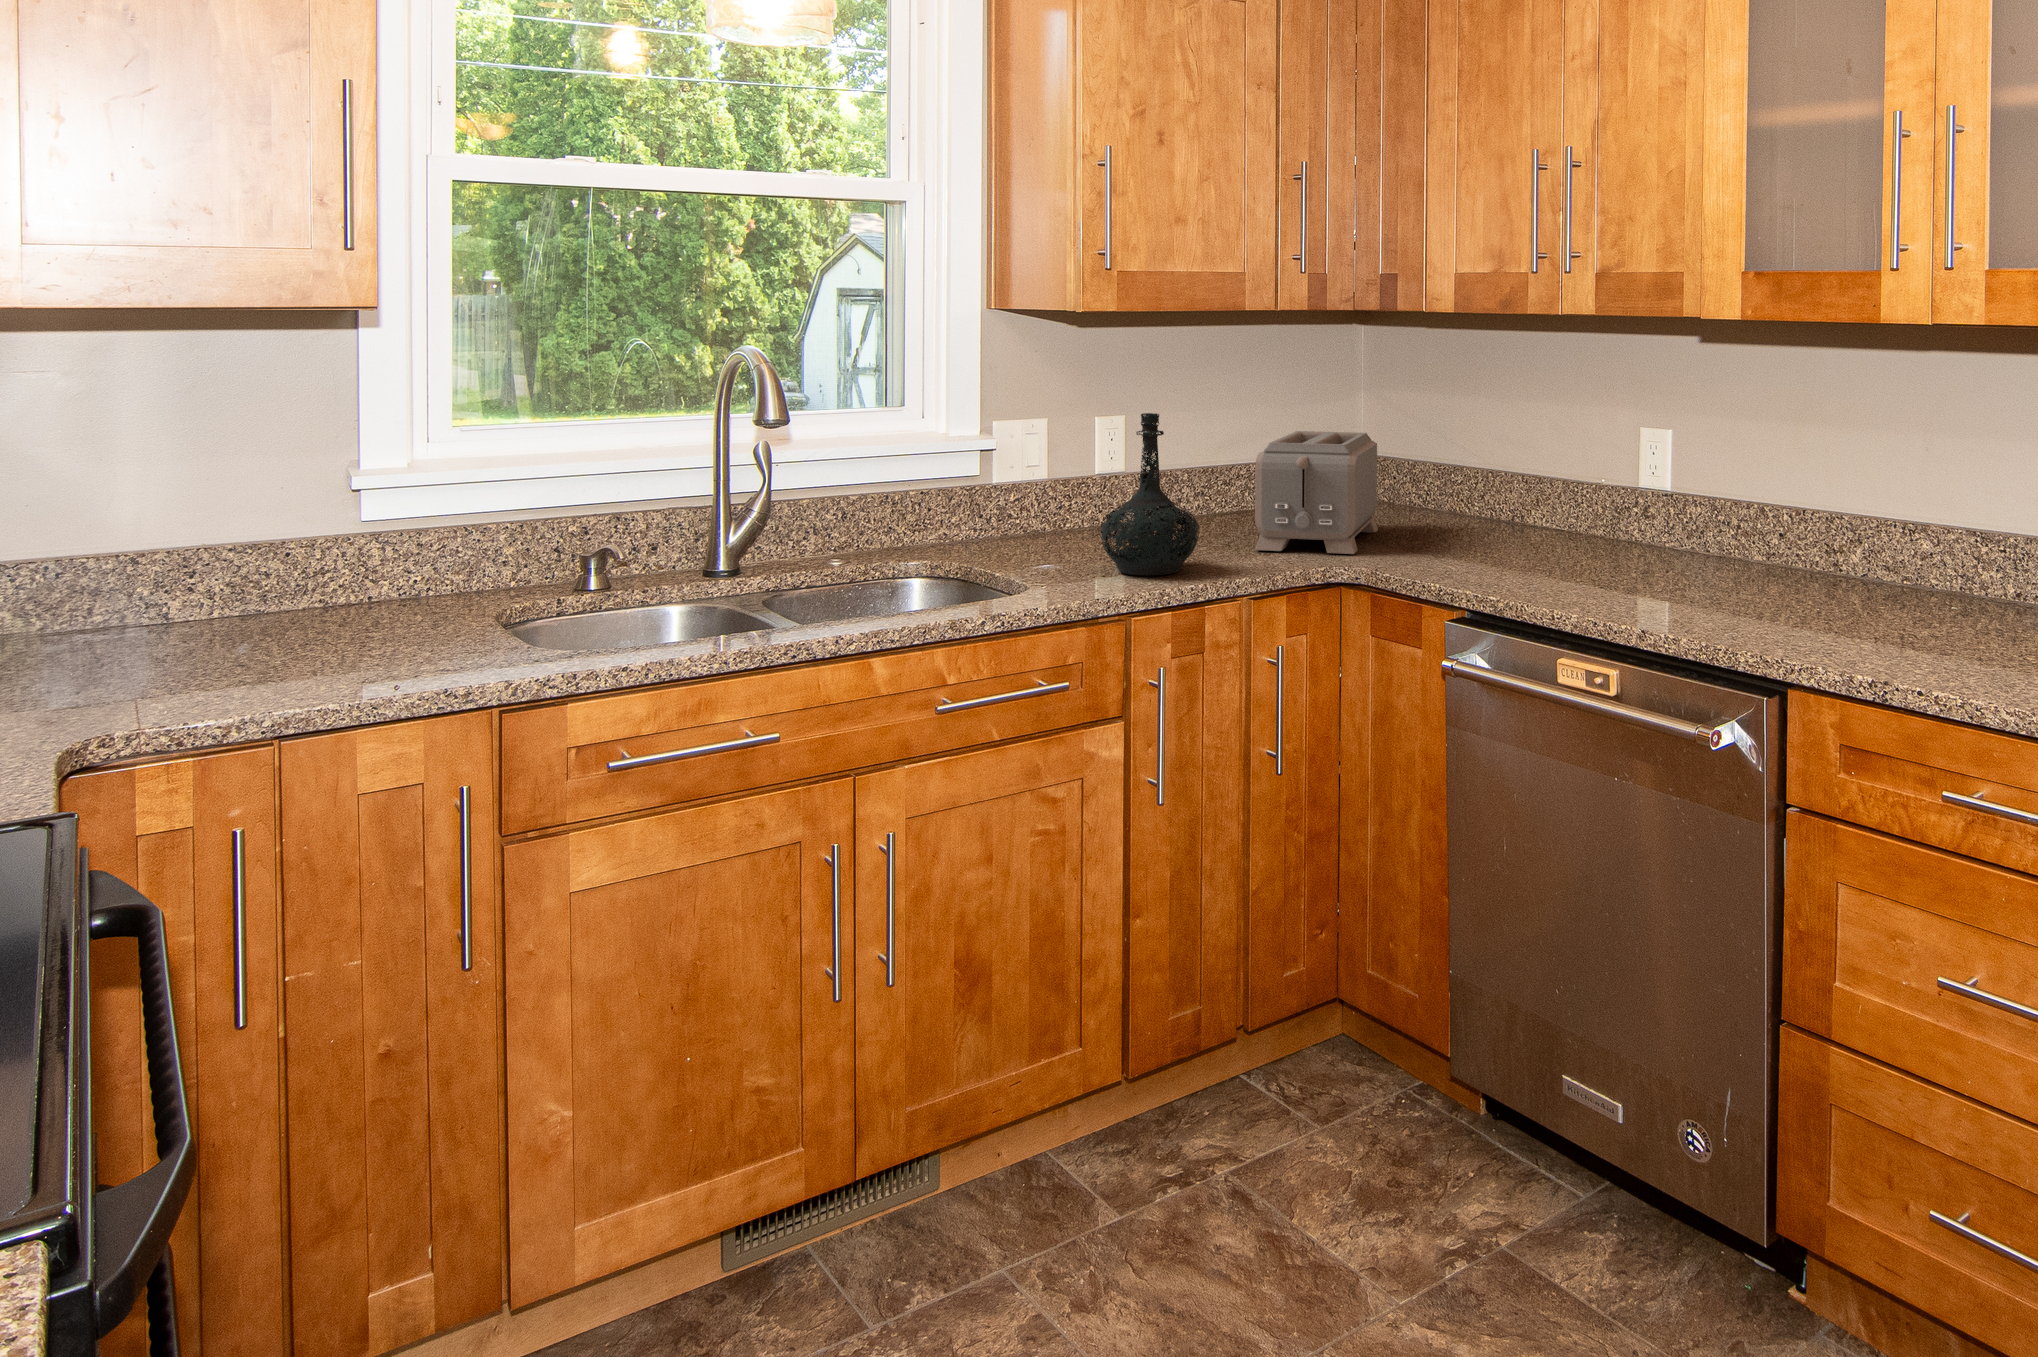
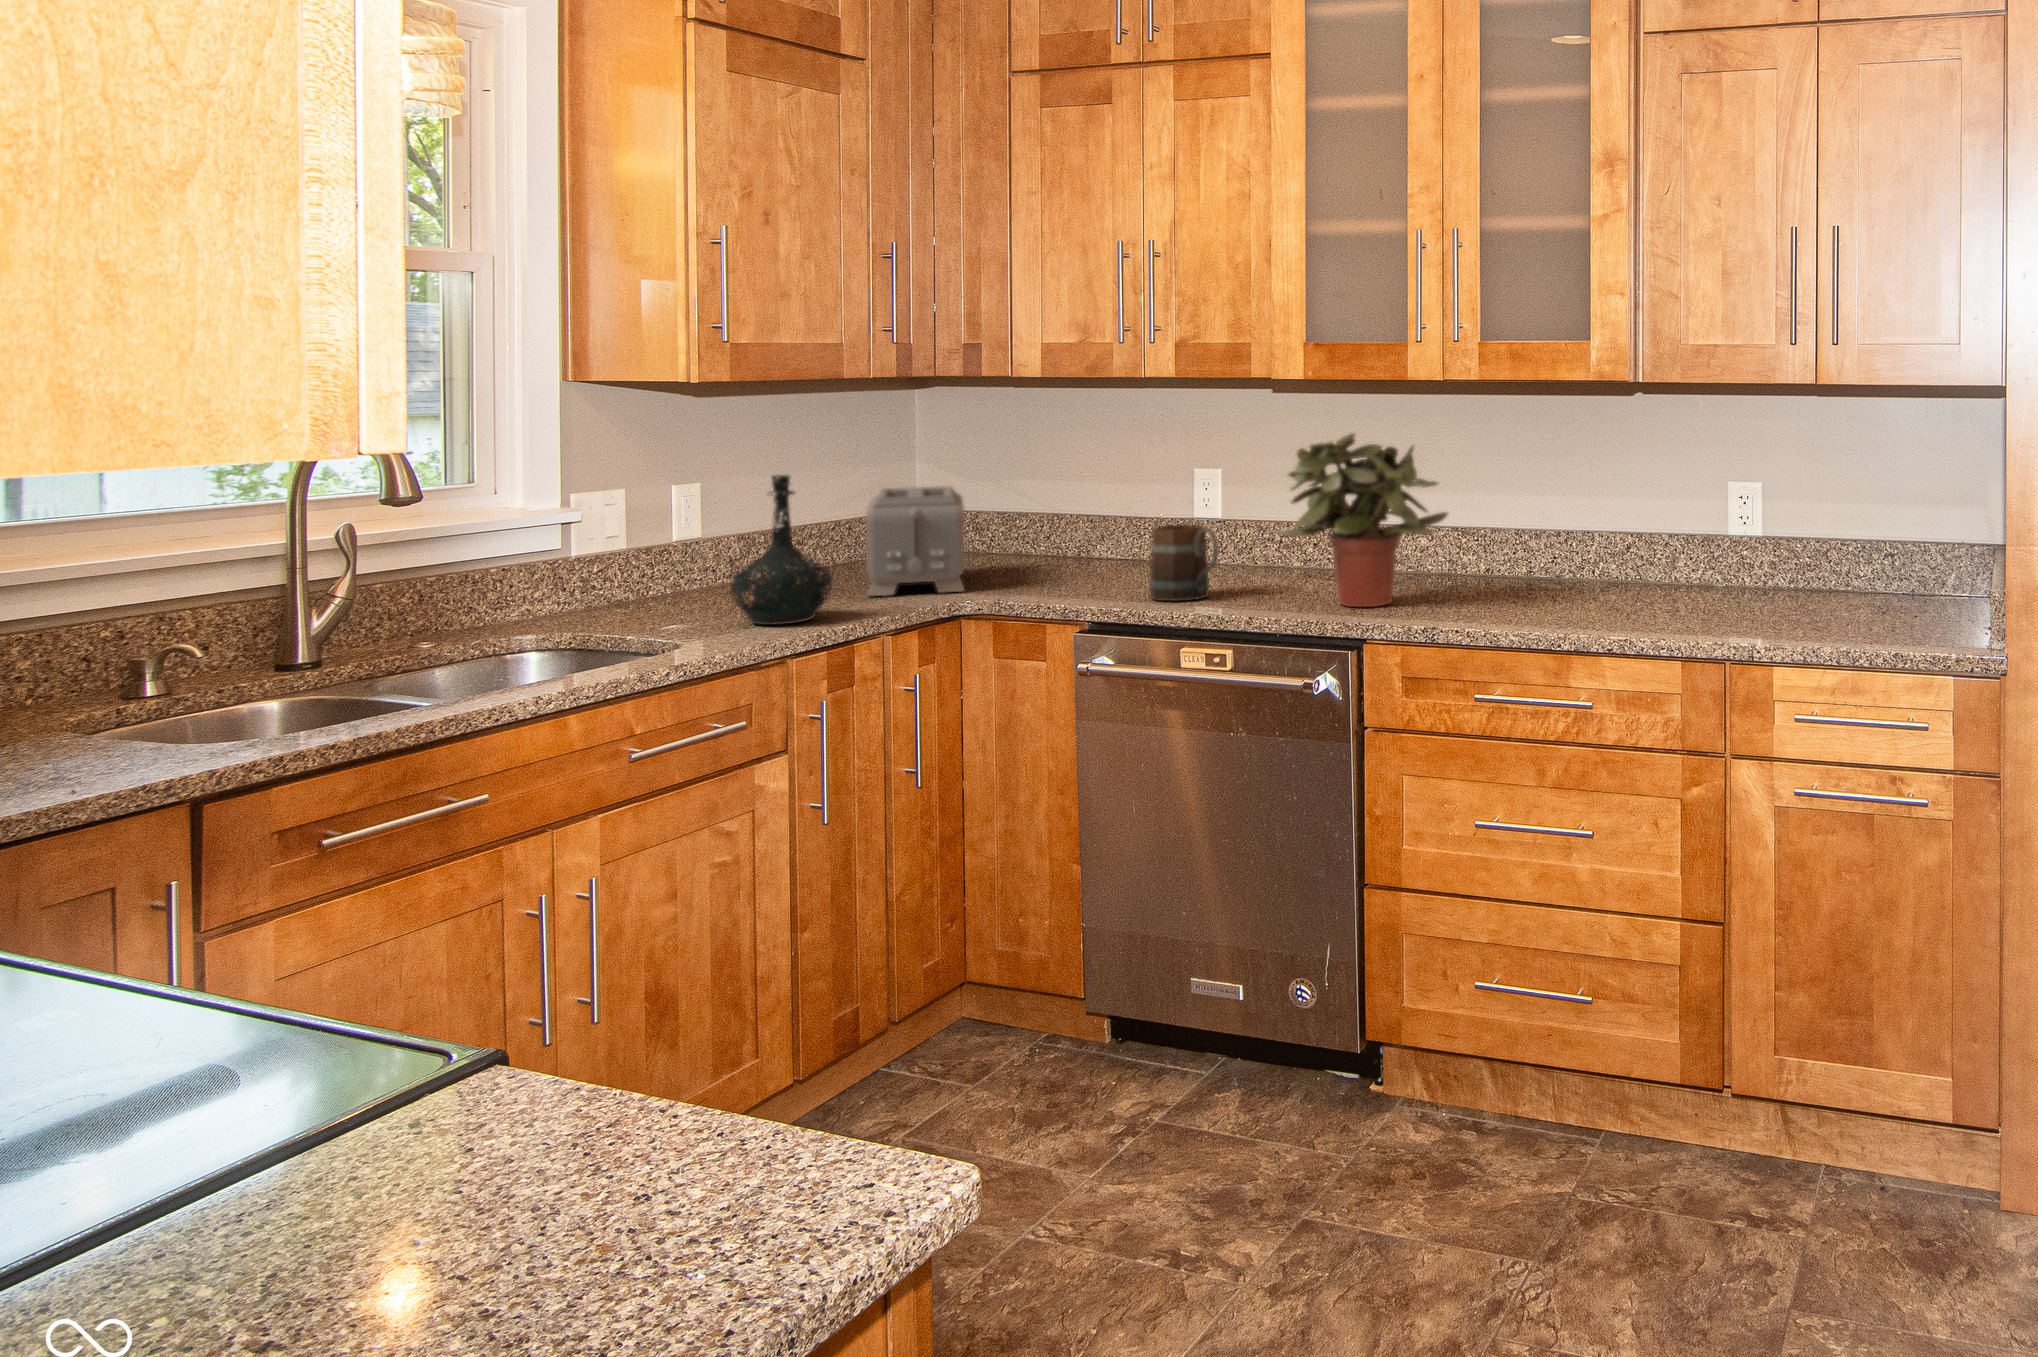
potted plant: none [1690,394,1939,634] -> present [1282,433,1448,607]
mug: none [1543,497,1619,595] -> present [1150,524,1218,601]

